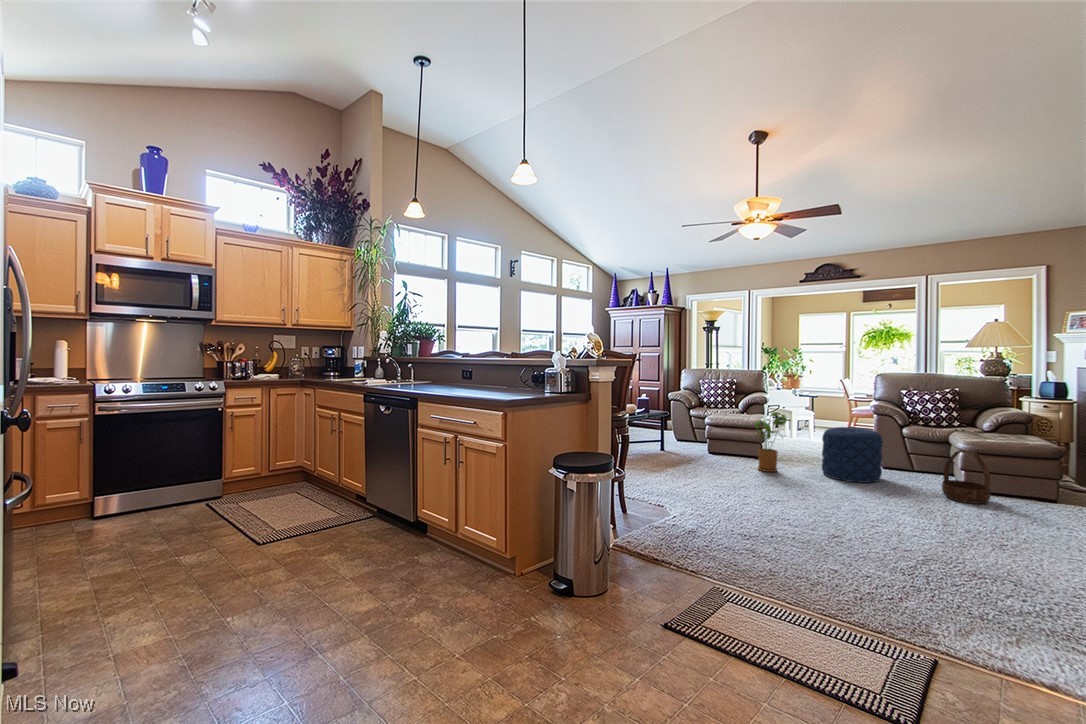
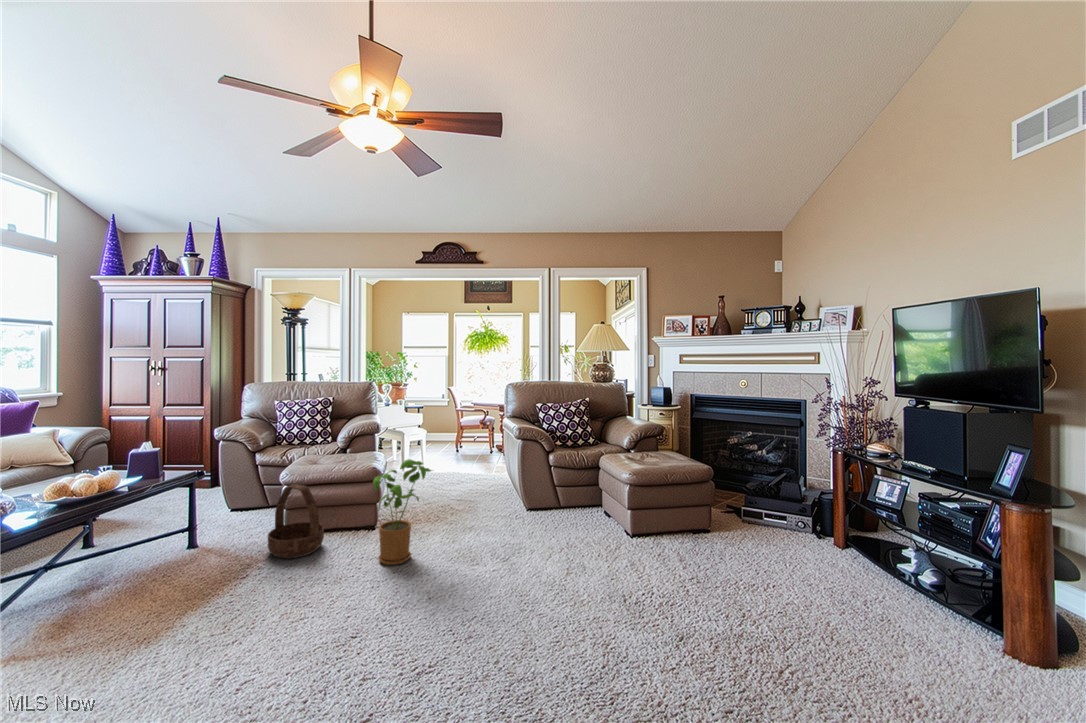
pouf: present [822,427,883,483] -> none [471,465,546,553]
basket: present [942,450,991,504] -> present [268,484,324,558]

